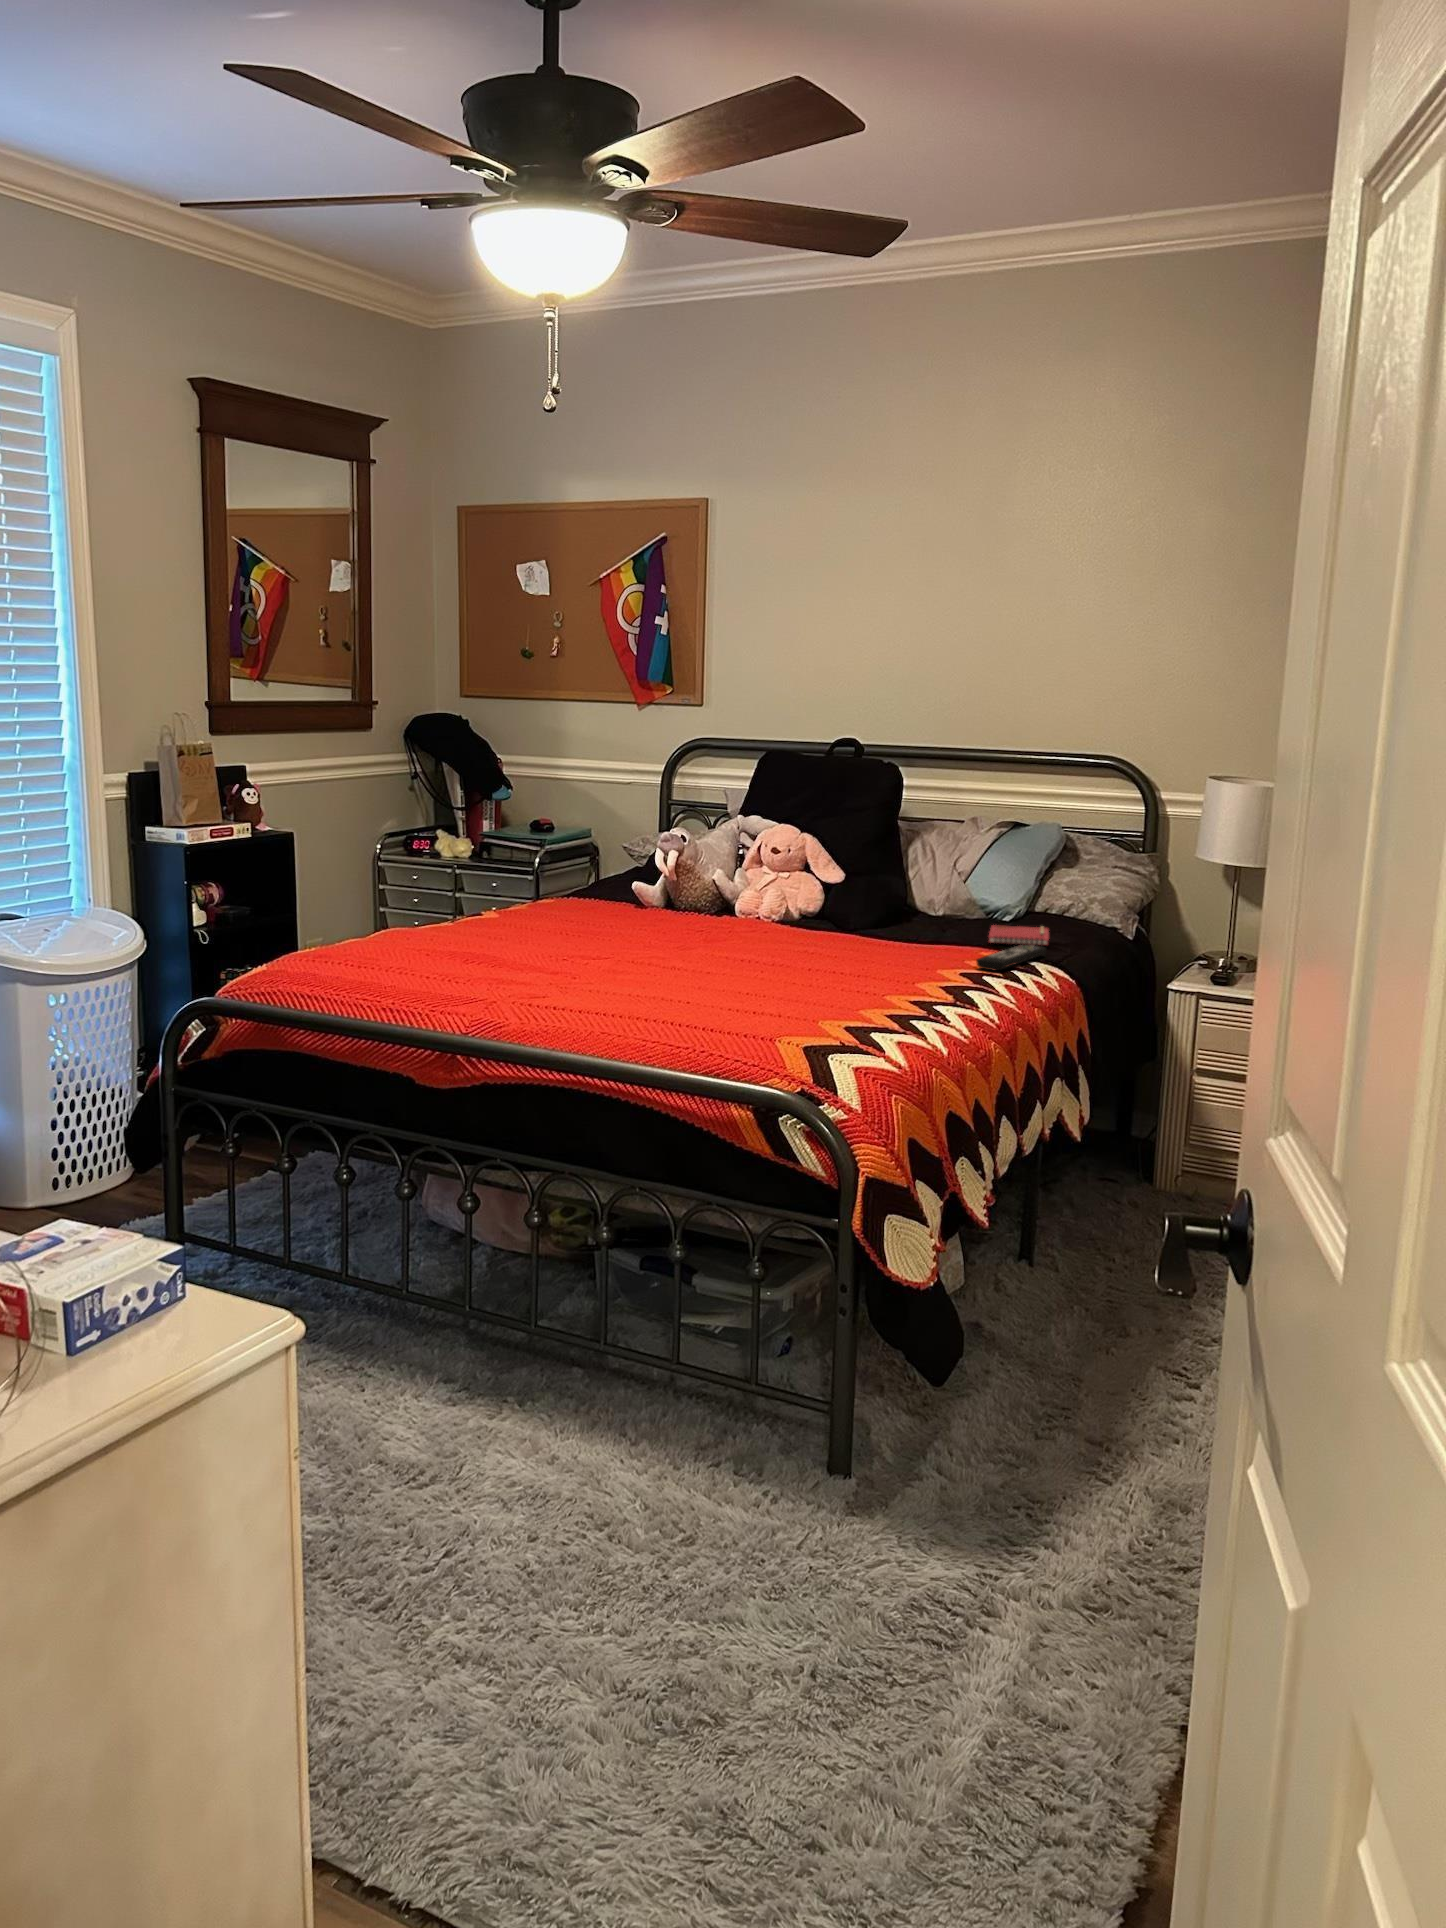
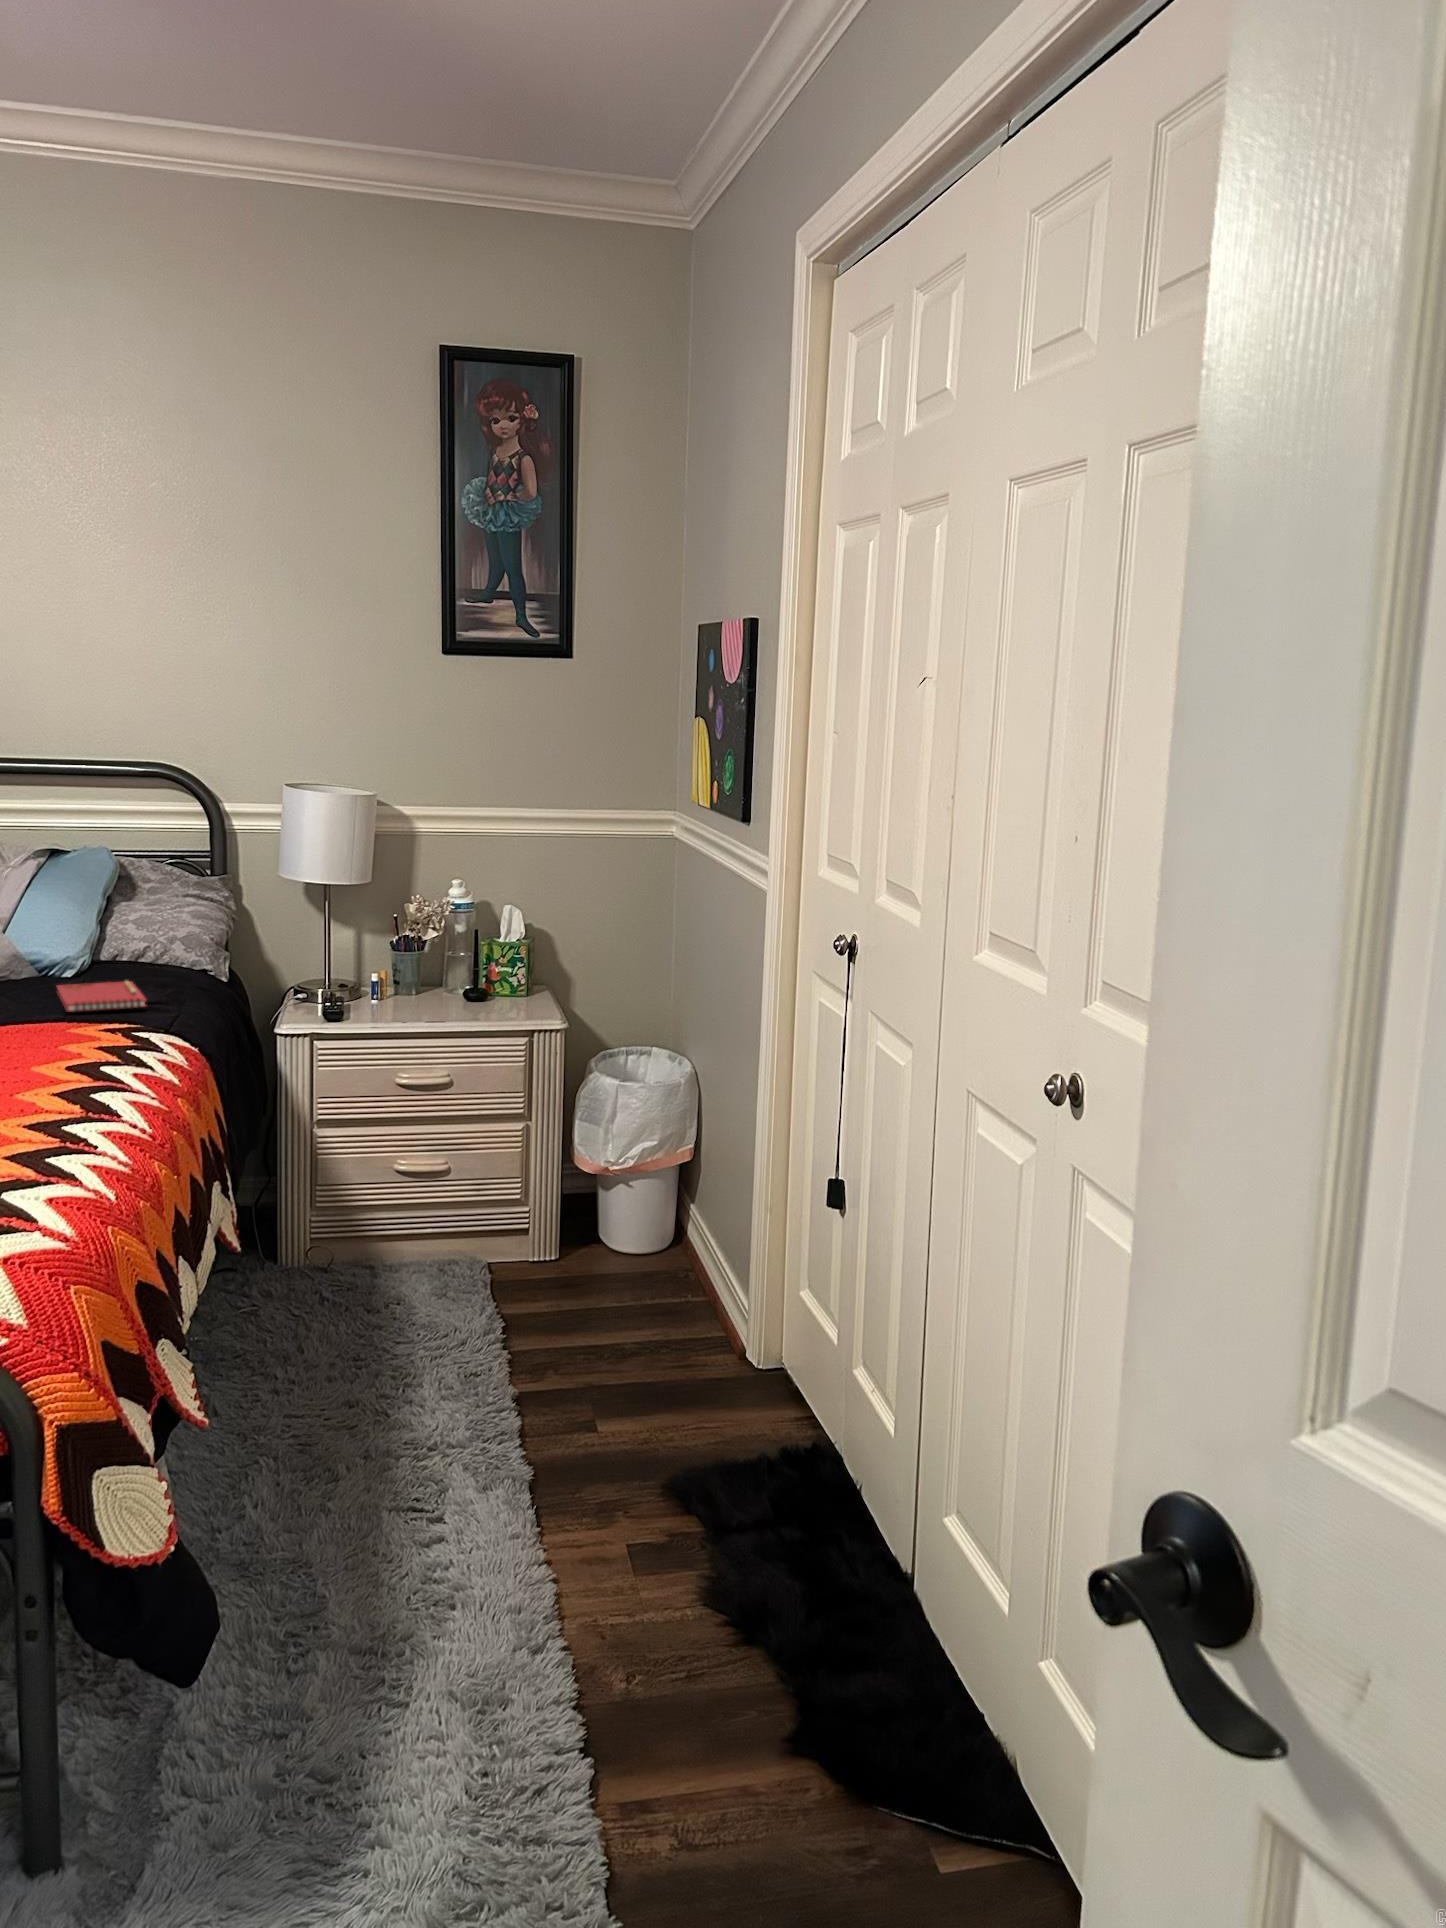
remote control: present [976,945,1046,970] -> none [75,1011,152,1055]

